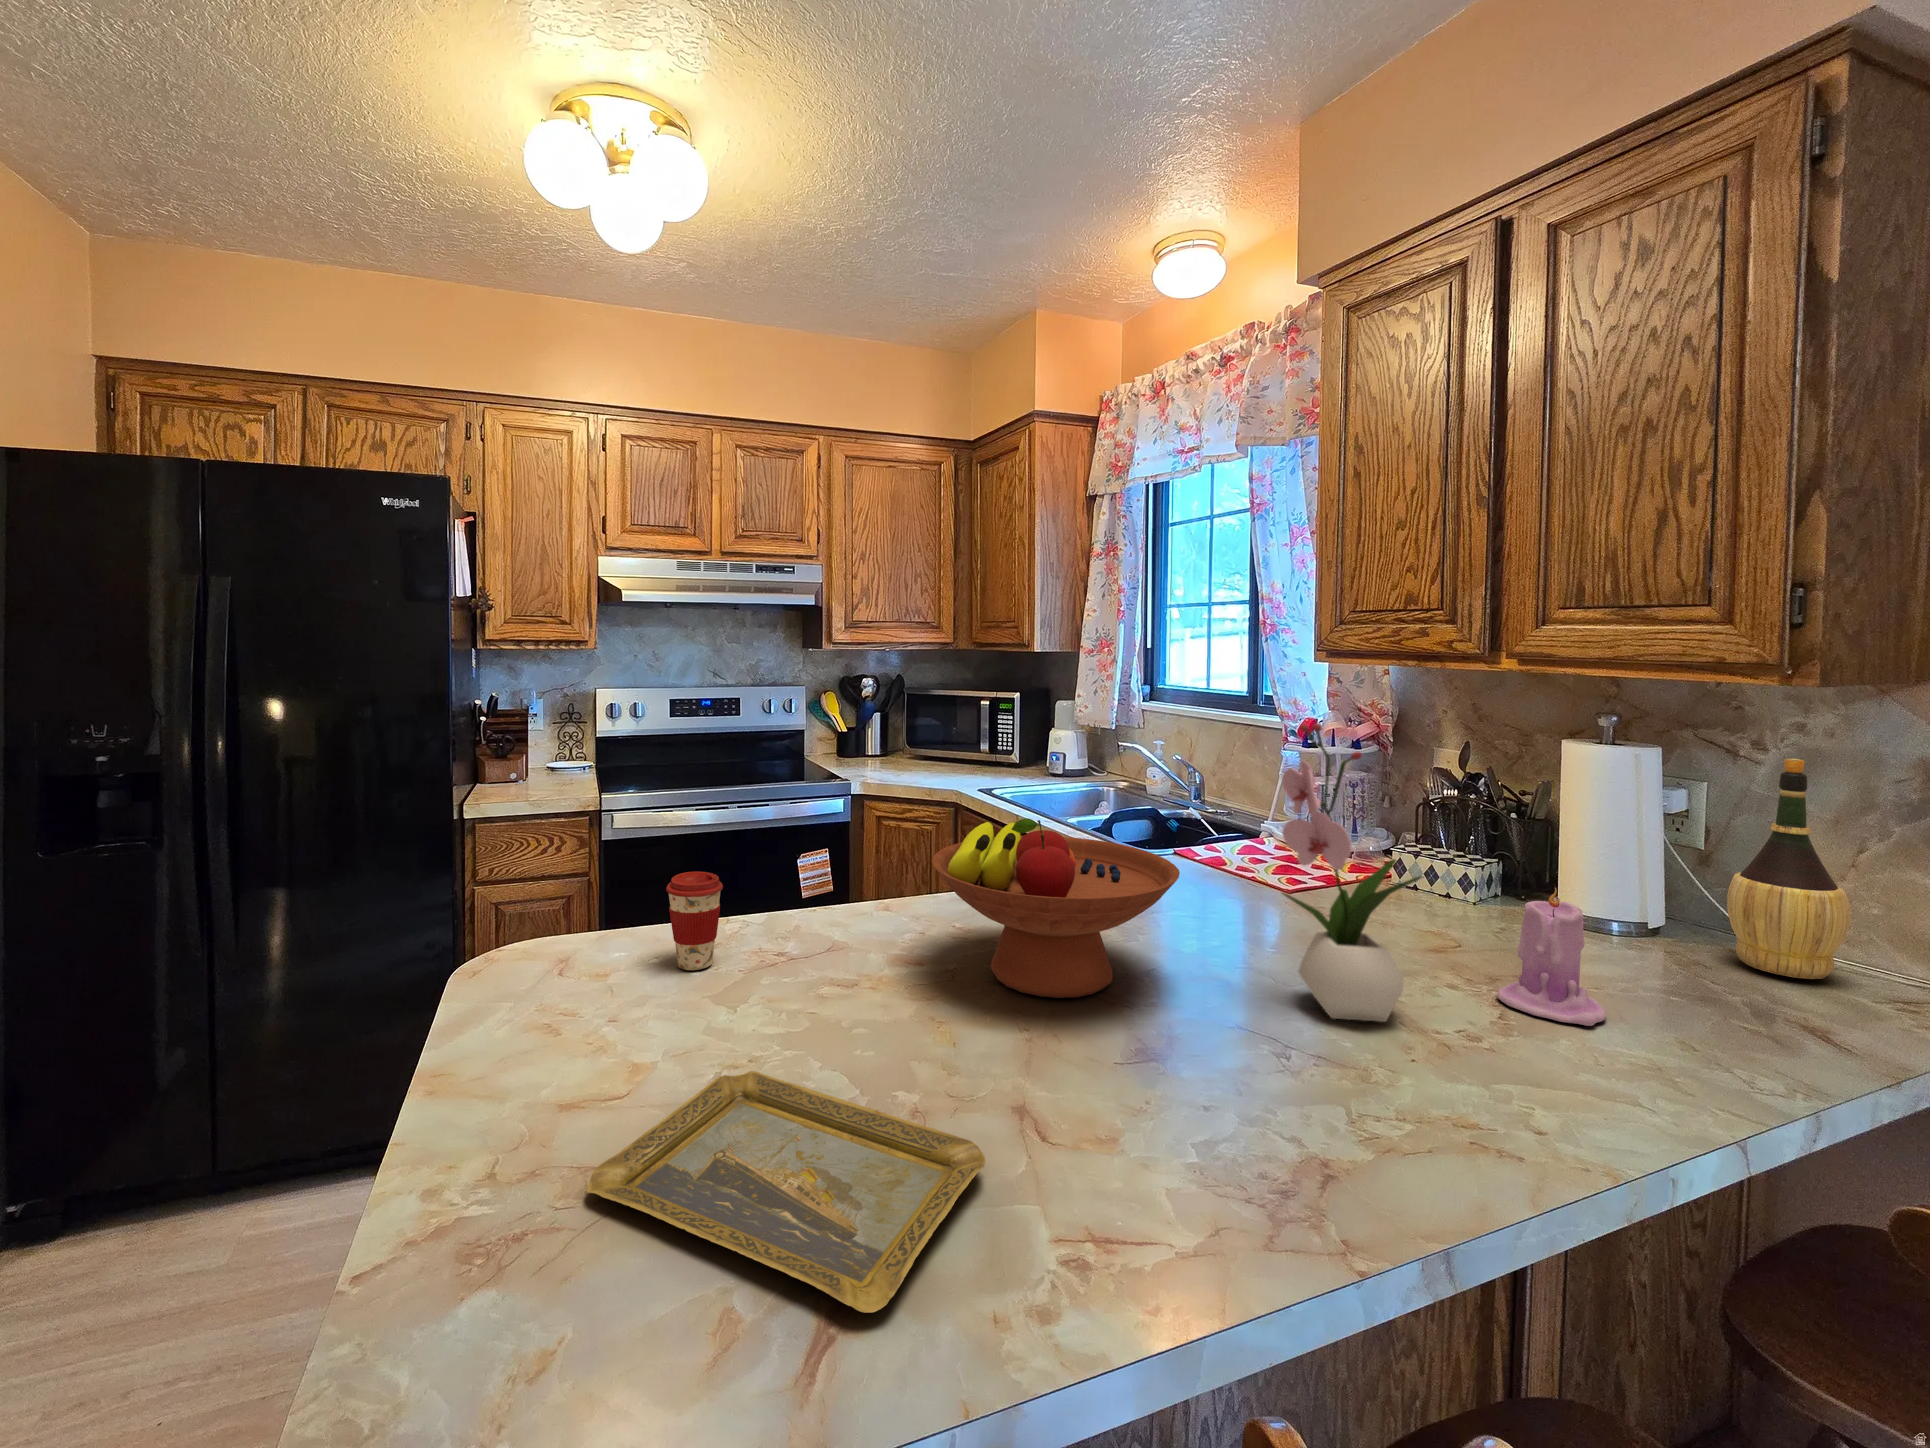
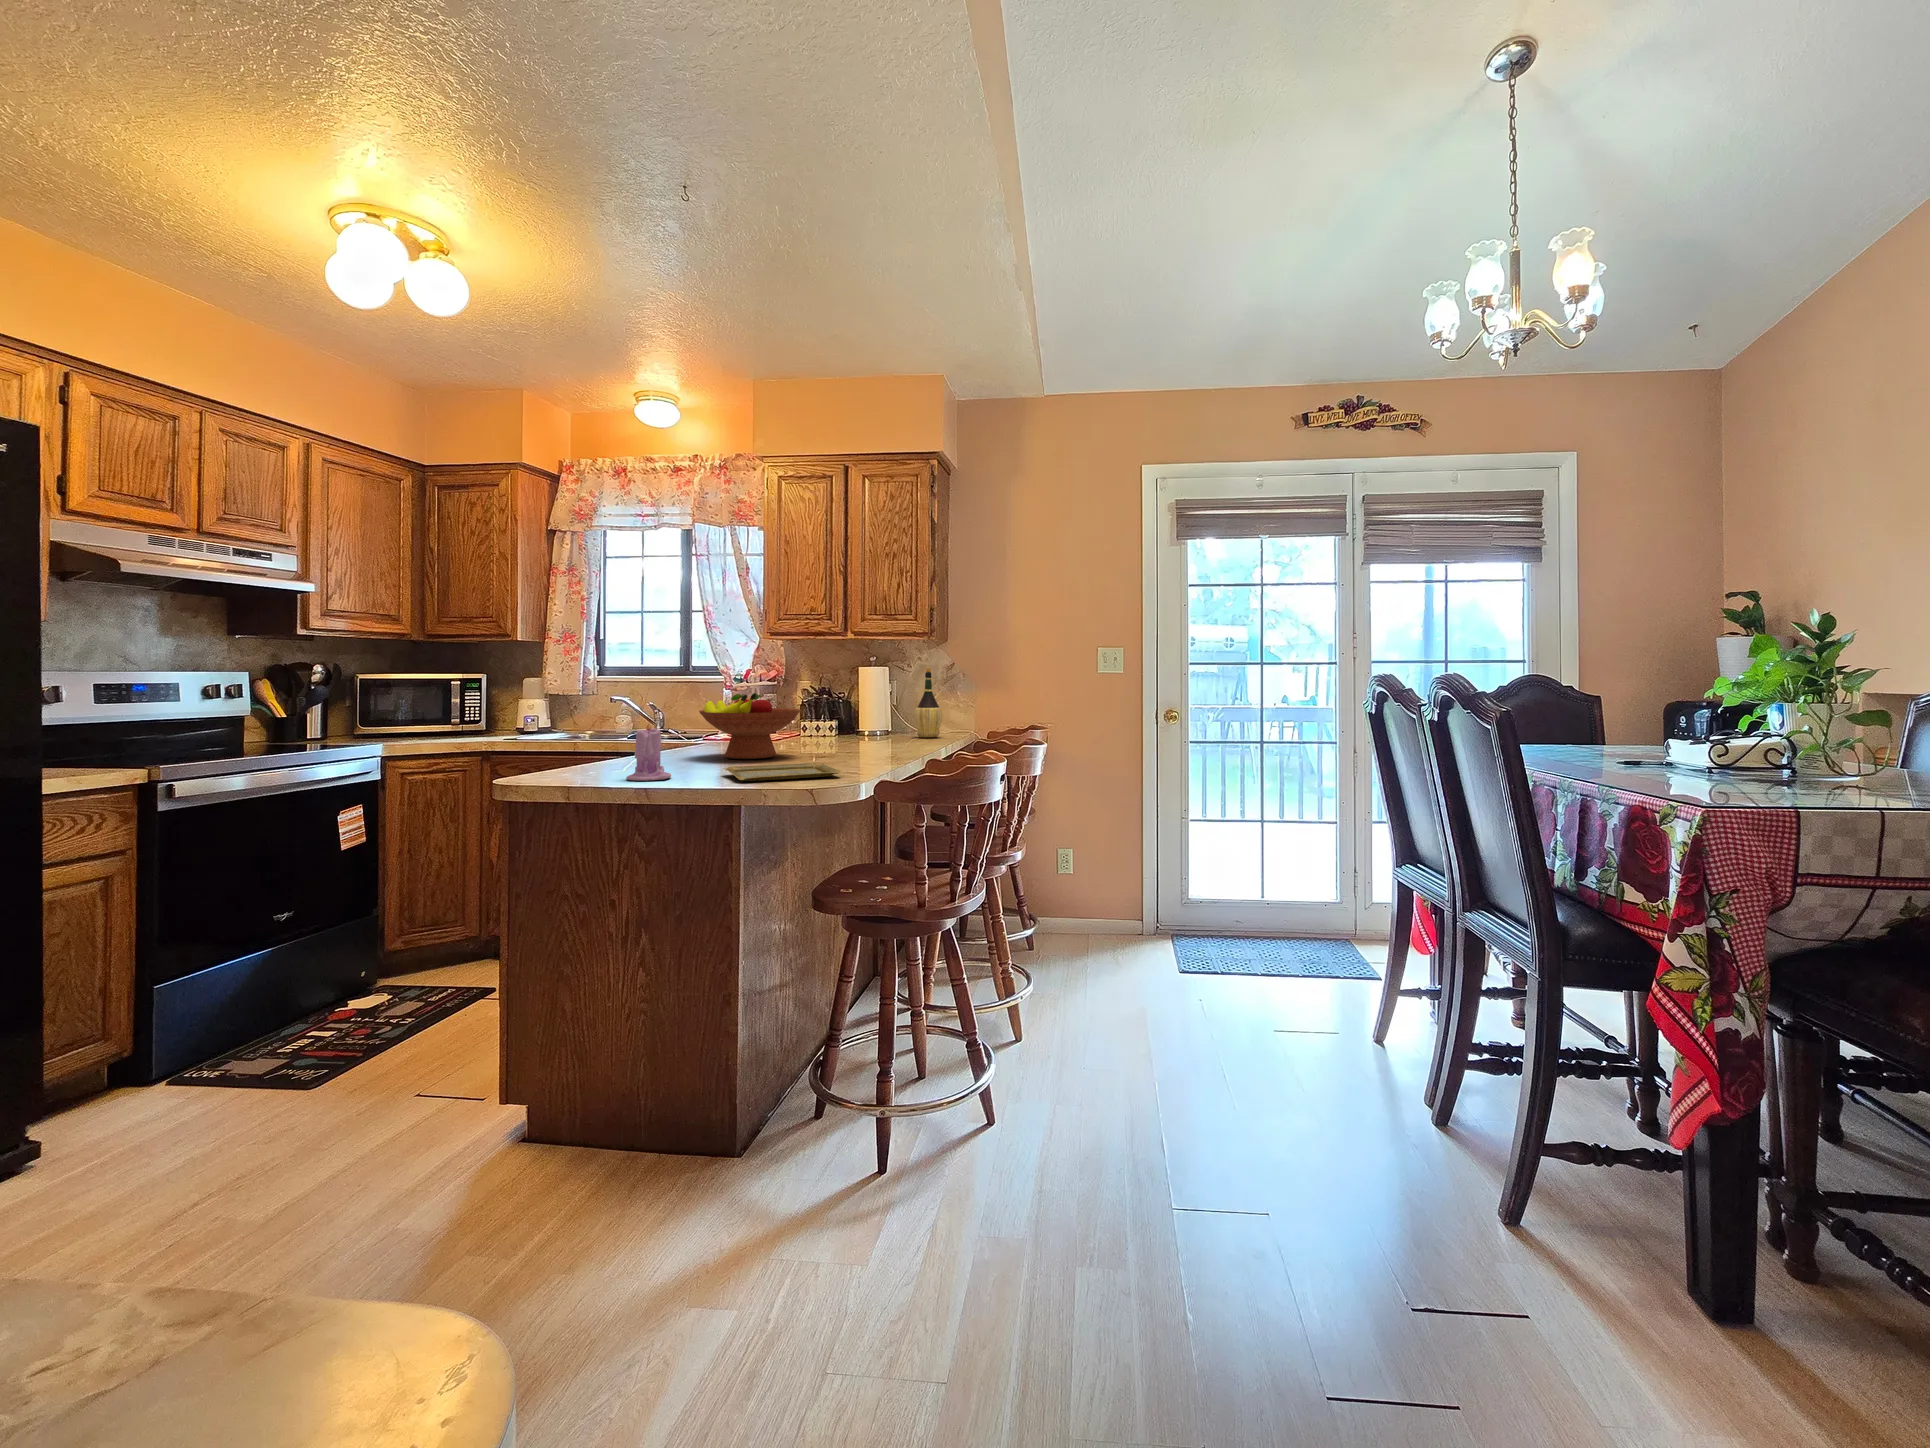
flower arrangement: present [1282,723,1422,1022] -> none [821,652,867,752]
coffee cup: present [666,872,723,970] -> none [598,727,627,771]
candle: present [1497,888,1606,1026] -> present [626,723,671,781]

